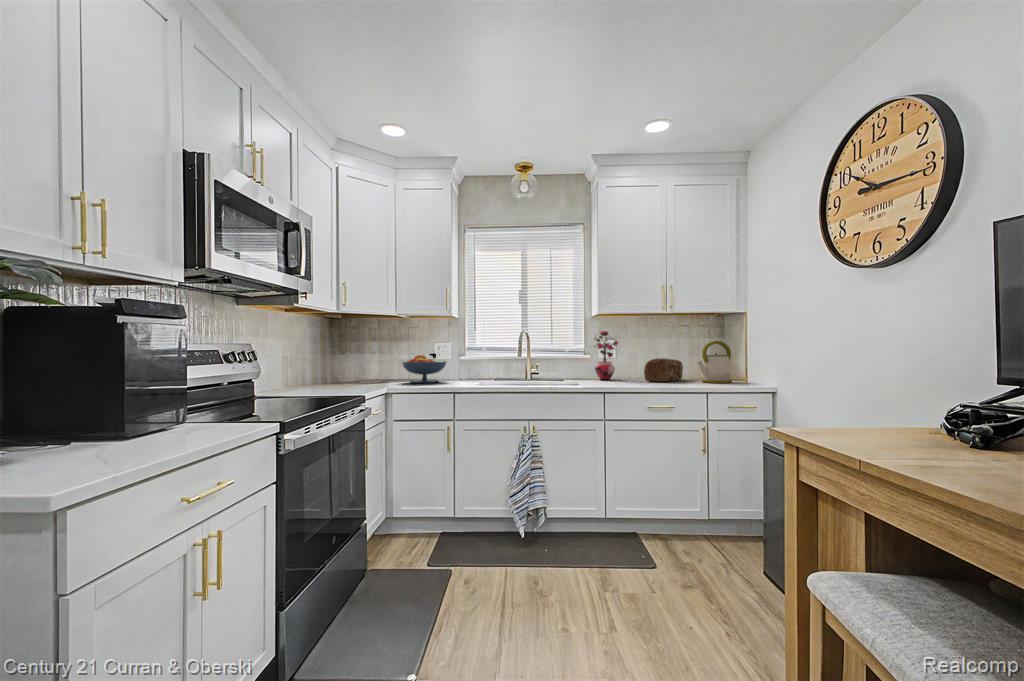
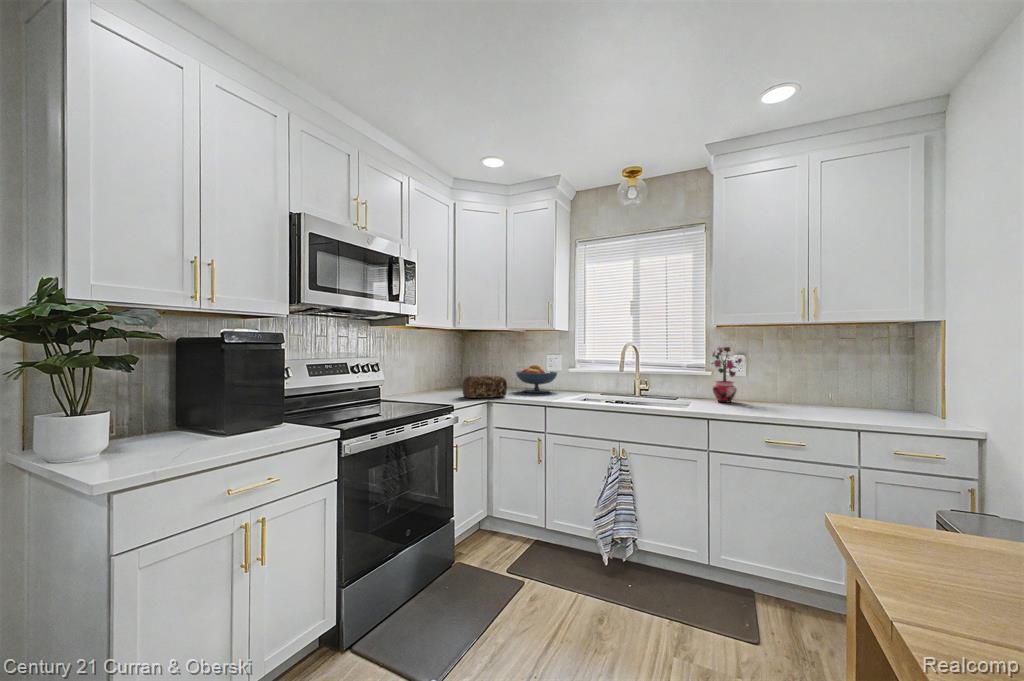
kettle: present [698,341,732,383] -> none [836,366,890,422]
bread loaf: present [644,358,683,382] -> present [462,375,507,398]

